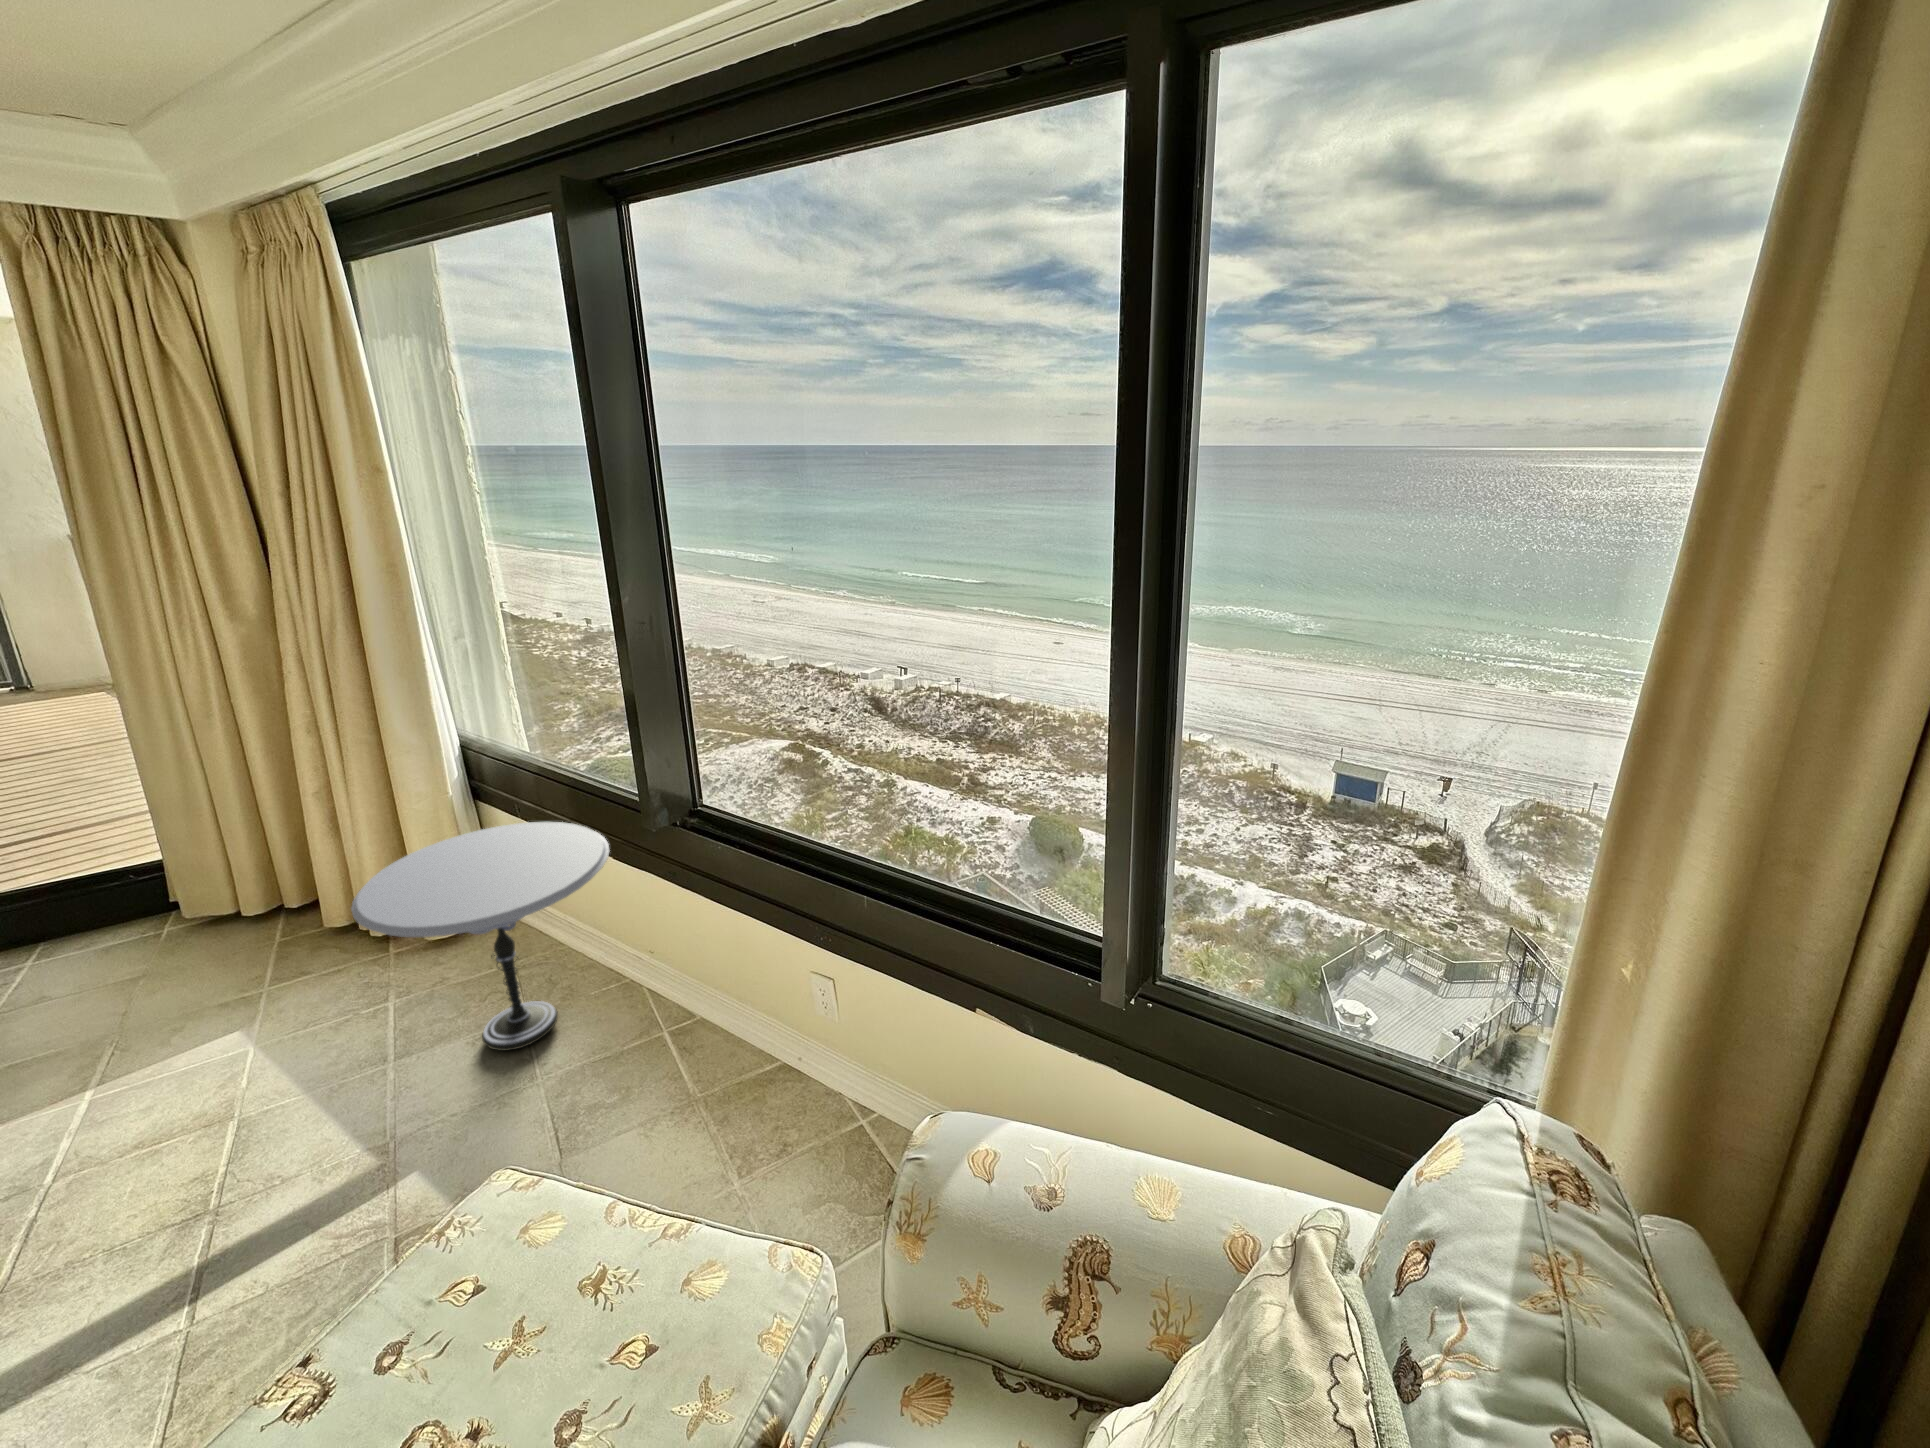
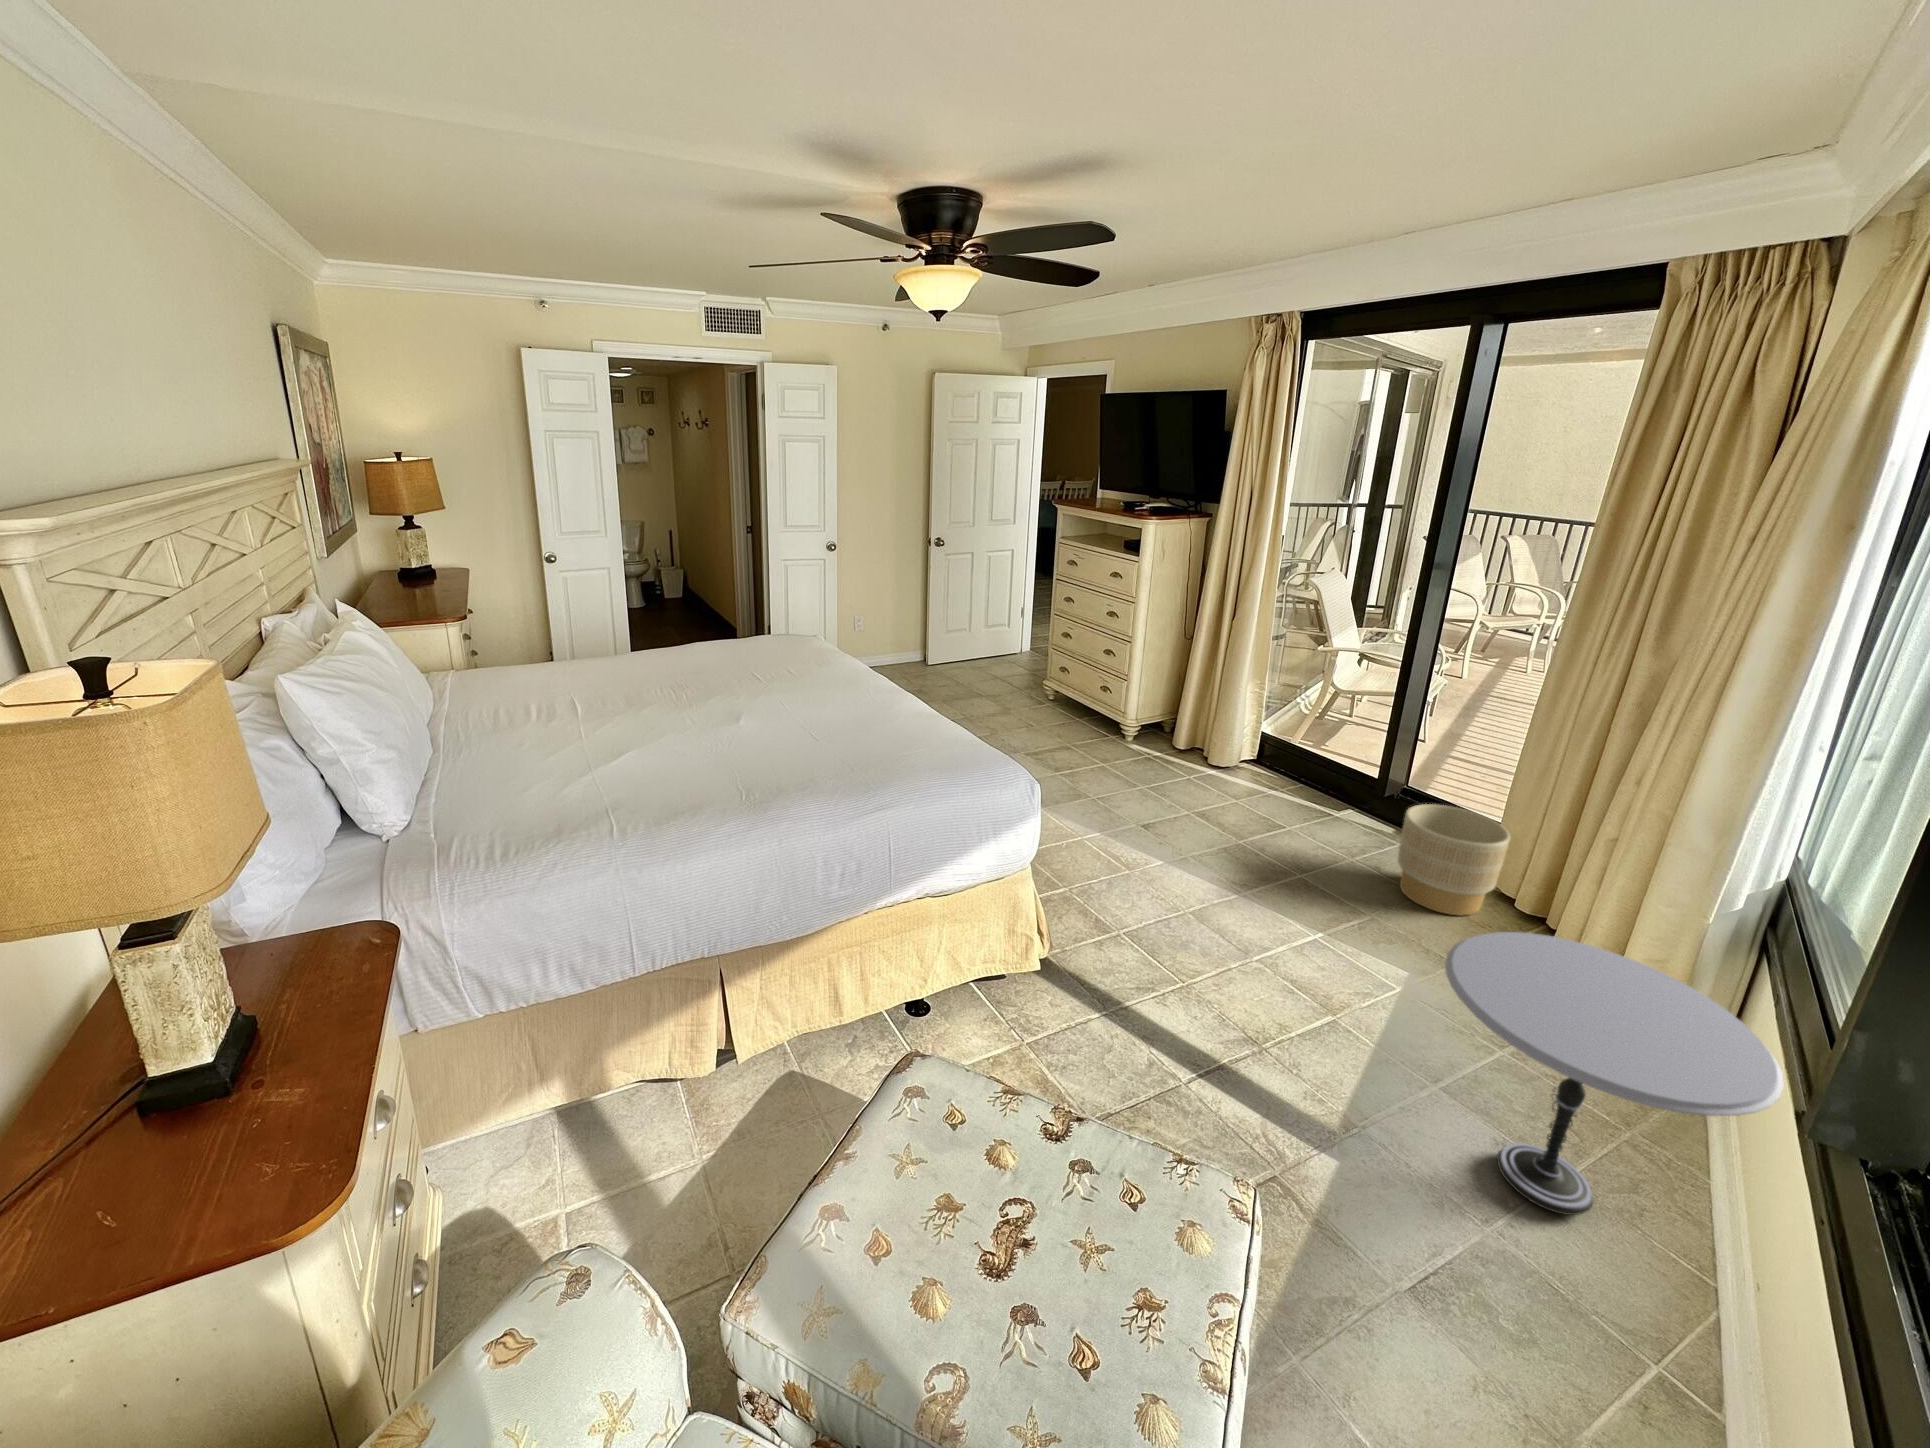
planter: none [44,850,215,990] -> present [1397,804,1510,916]

